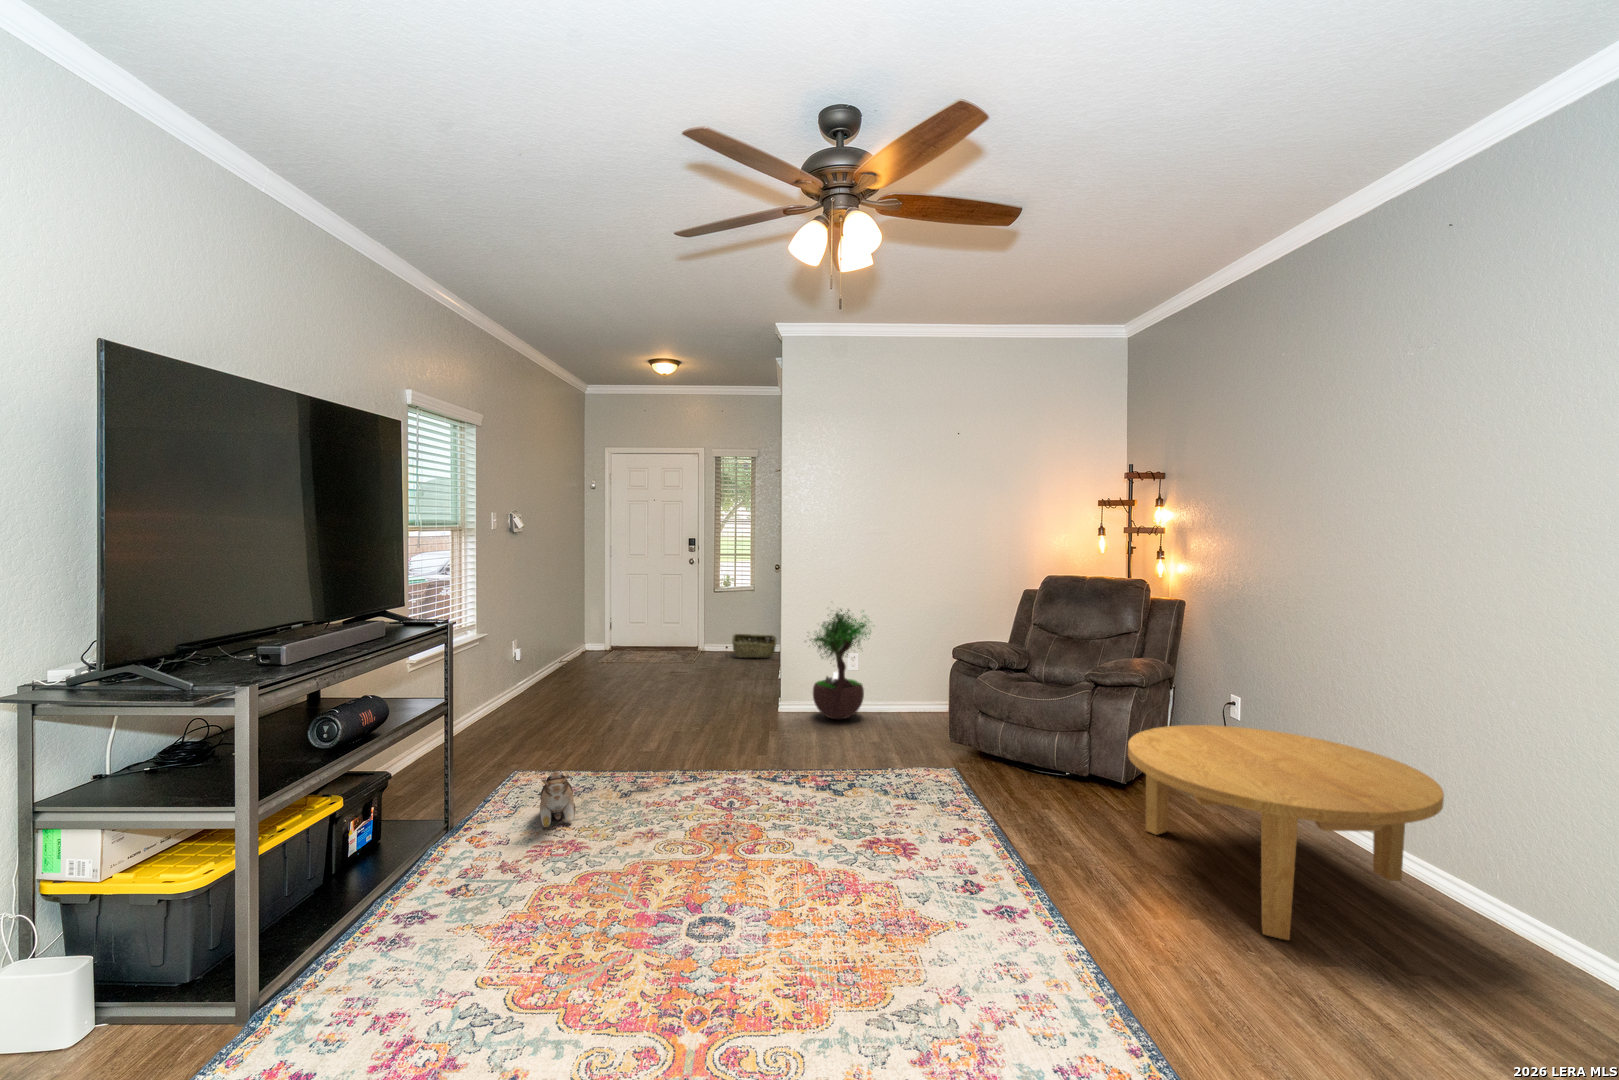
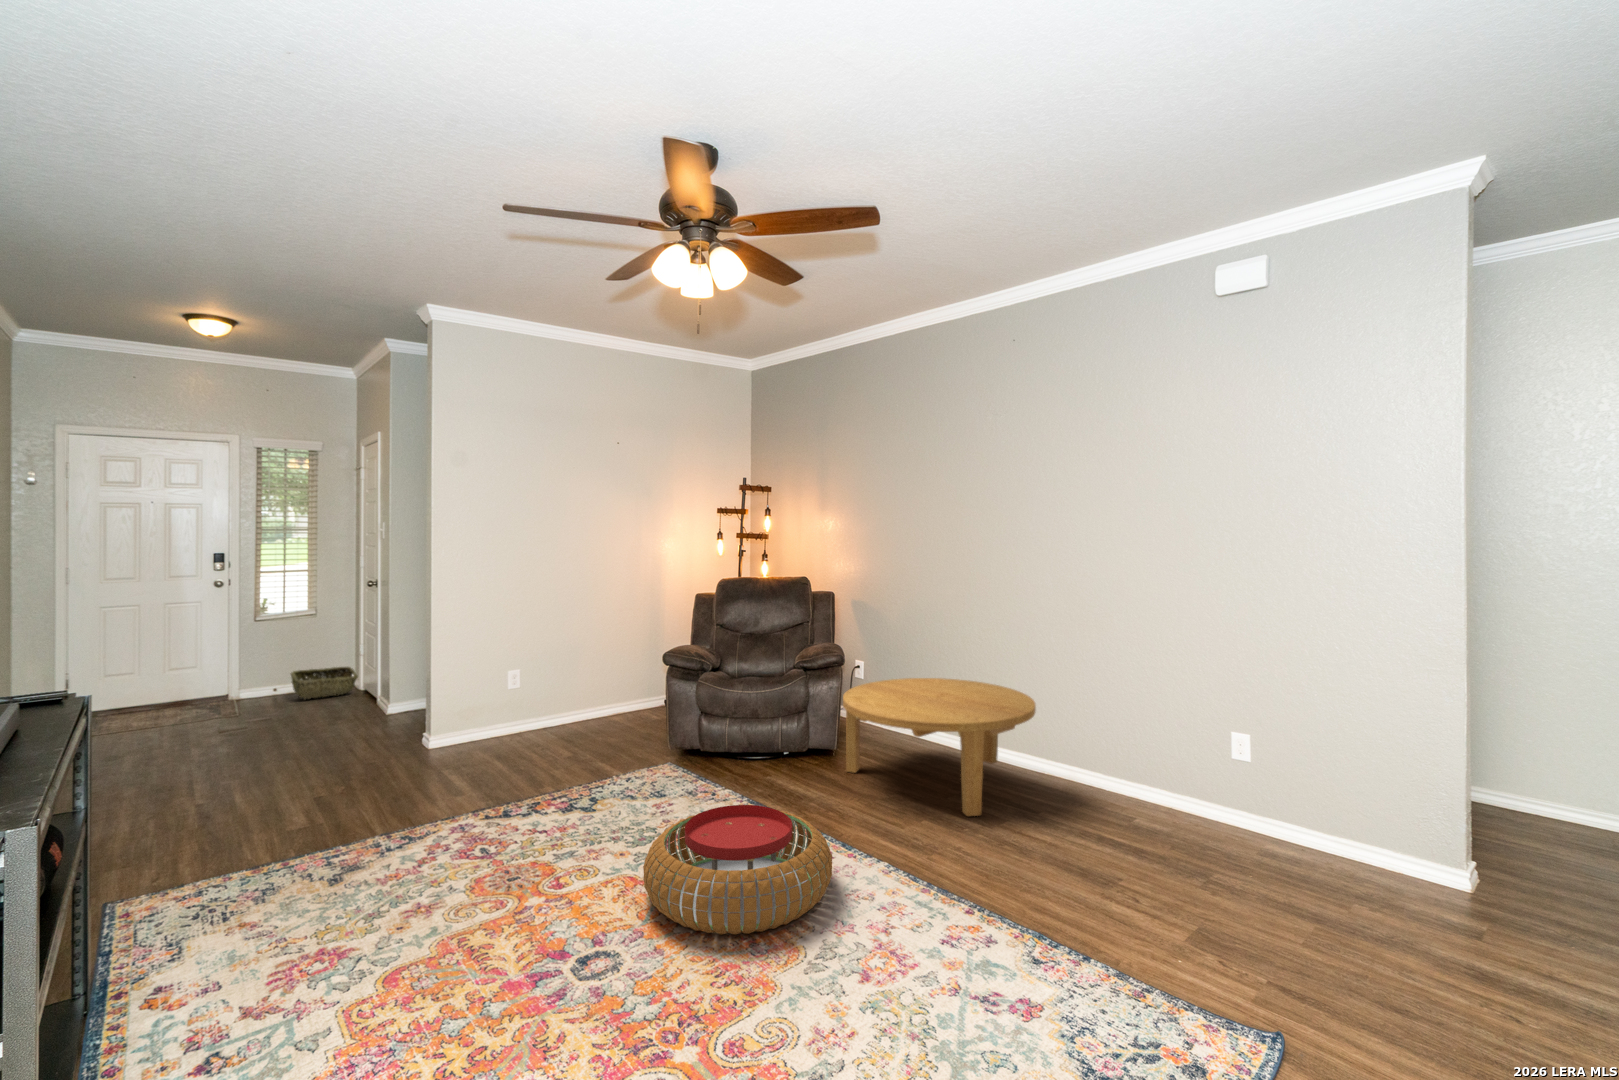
potted tree: present [810,609,868,720] -> none [472,617,549,743]
plush toy: present [540,771,575,828] -> none [234,868,306,950]
pouf: none [786,818,996,965] -> present [643,805,832,935]

